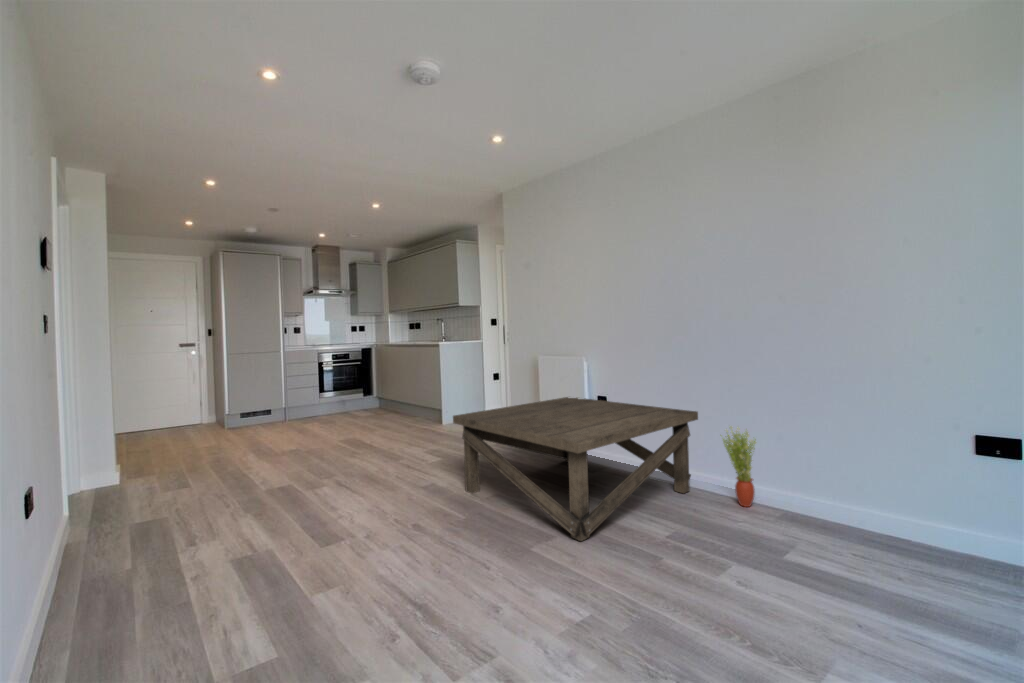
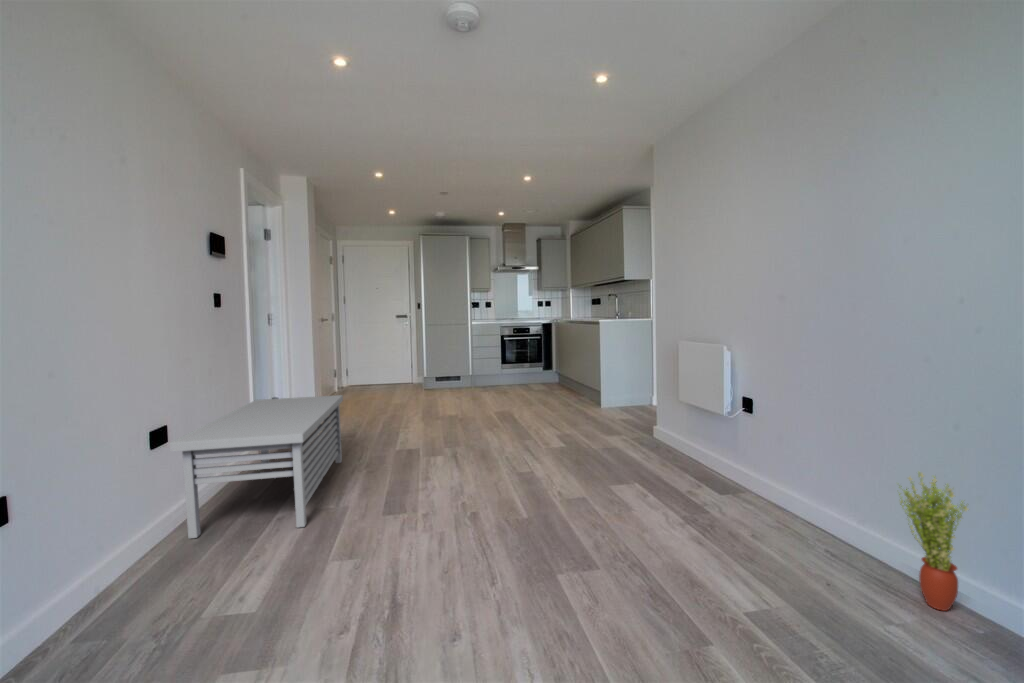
coffee table: present [453,397,698,541] -> none [542,394,871,584]
storage bench: none [46,434,239,637] -> present [170,395,343,538]

